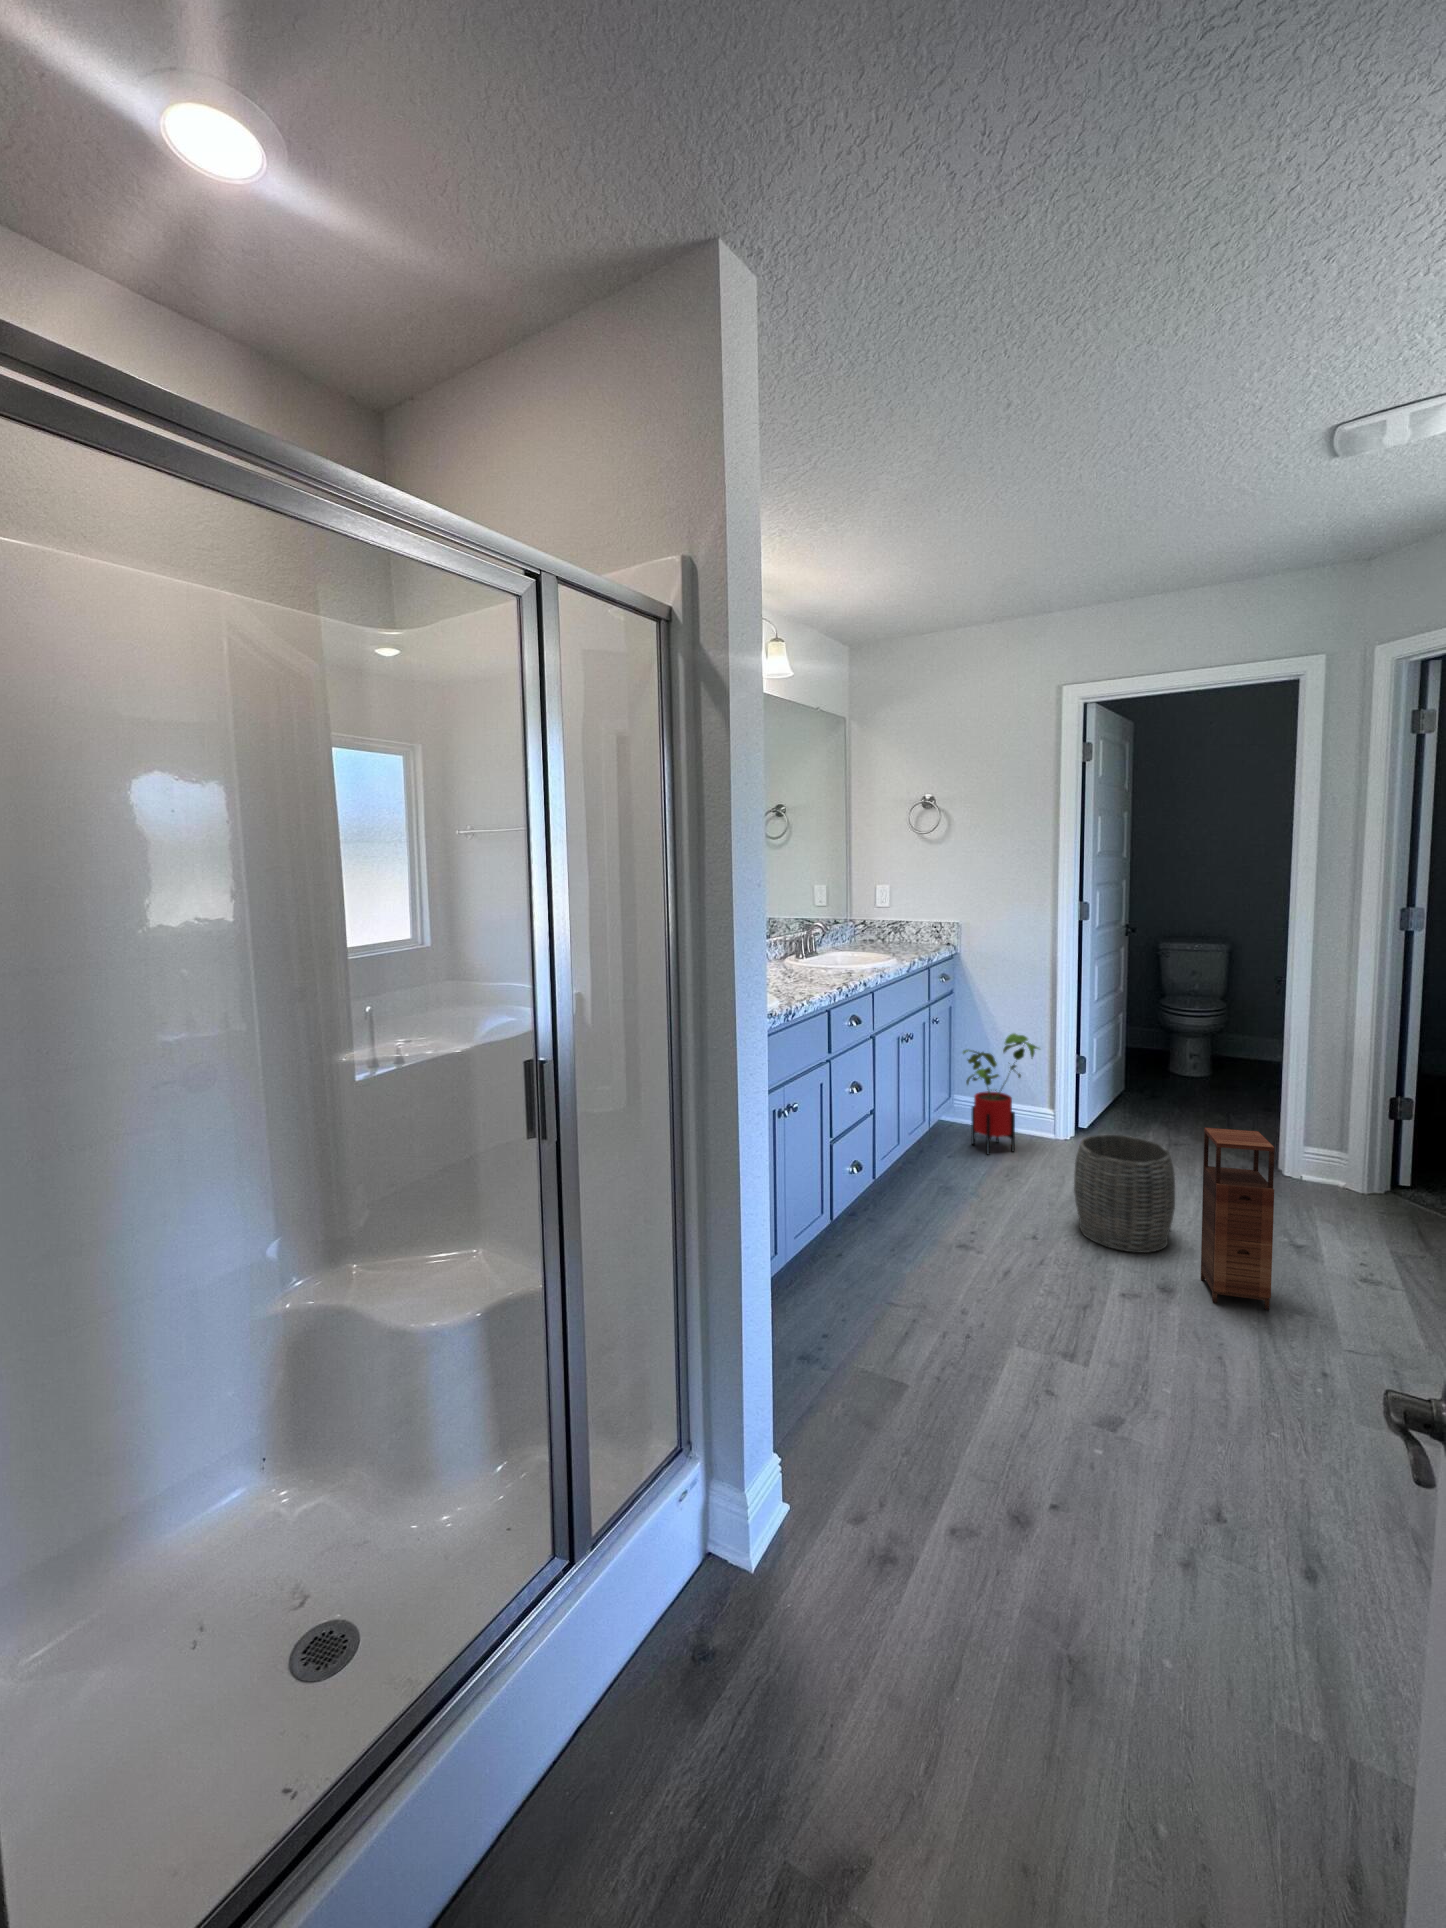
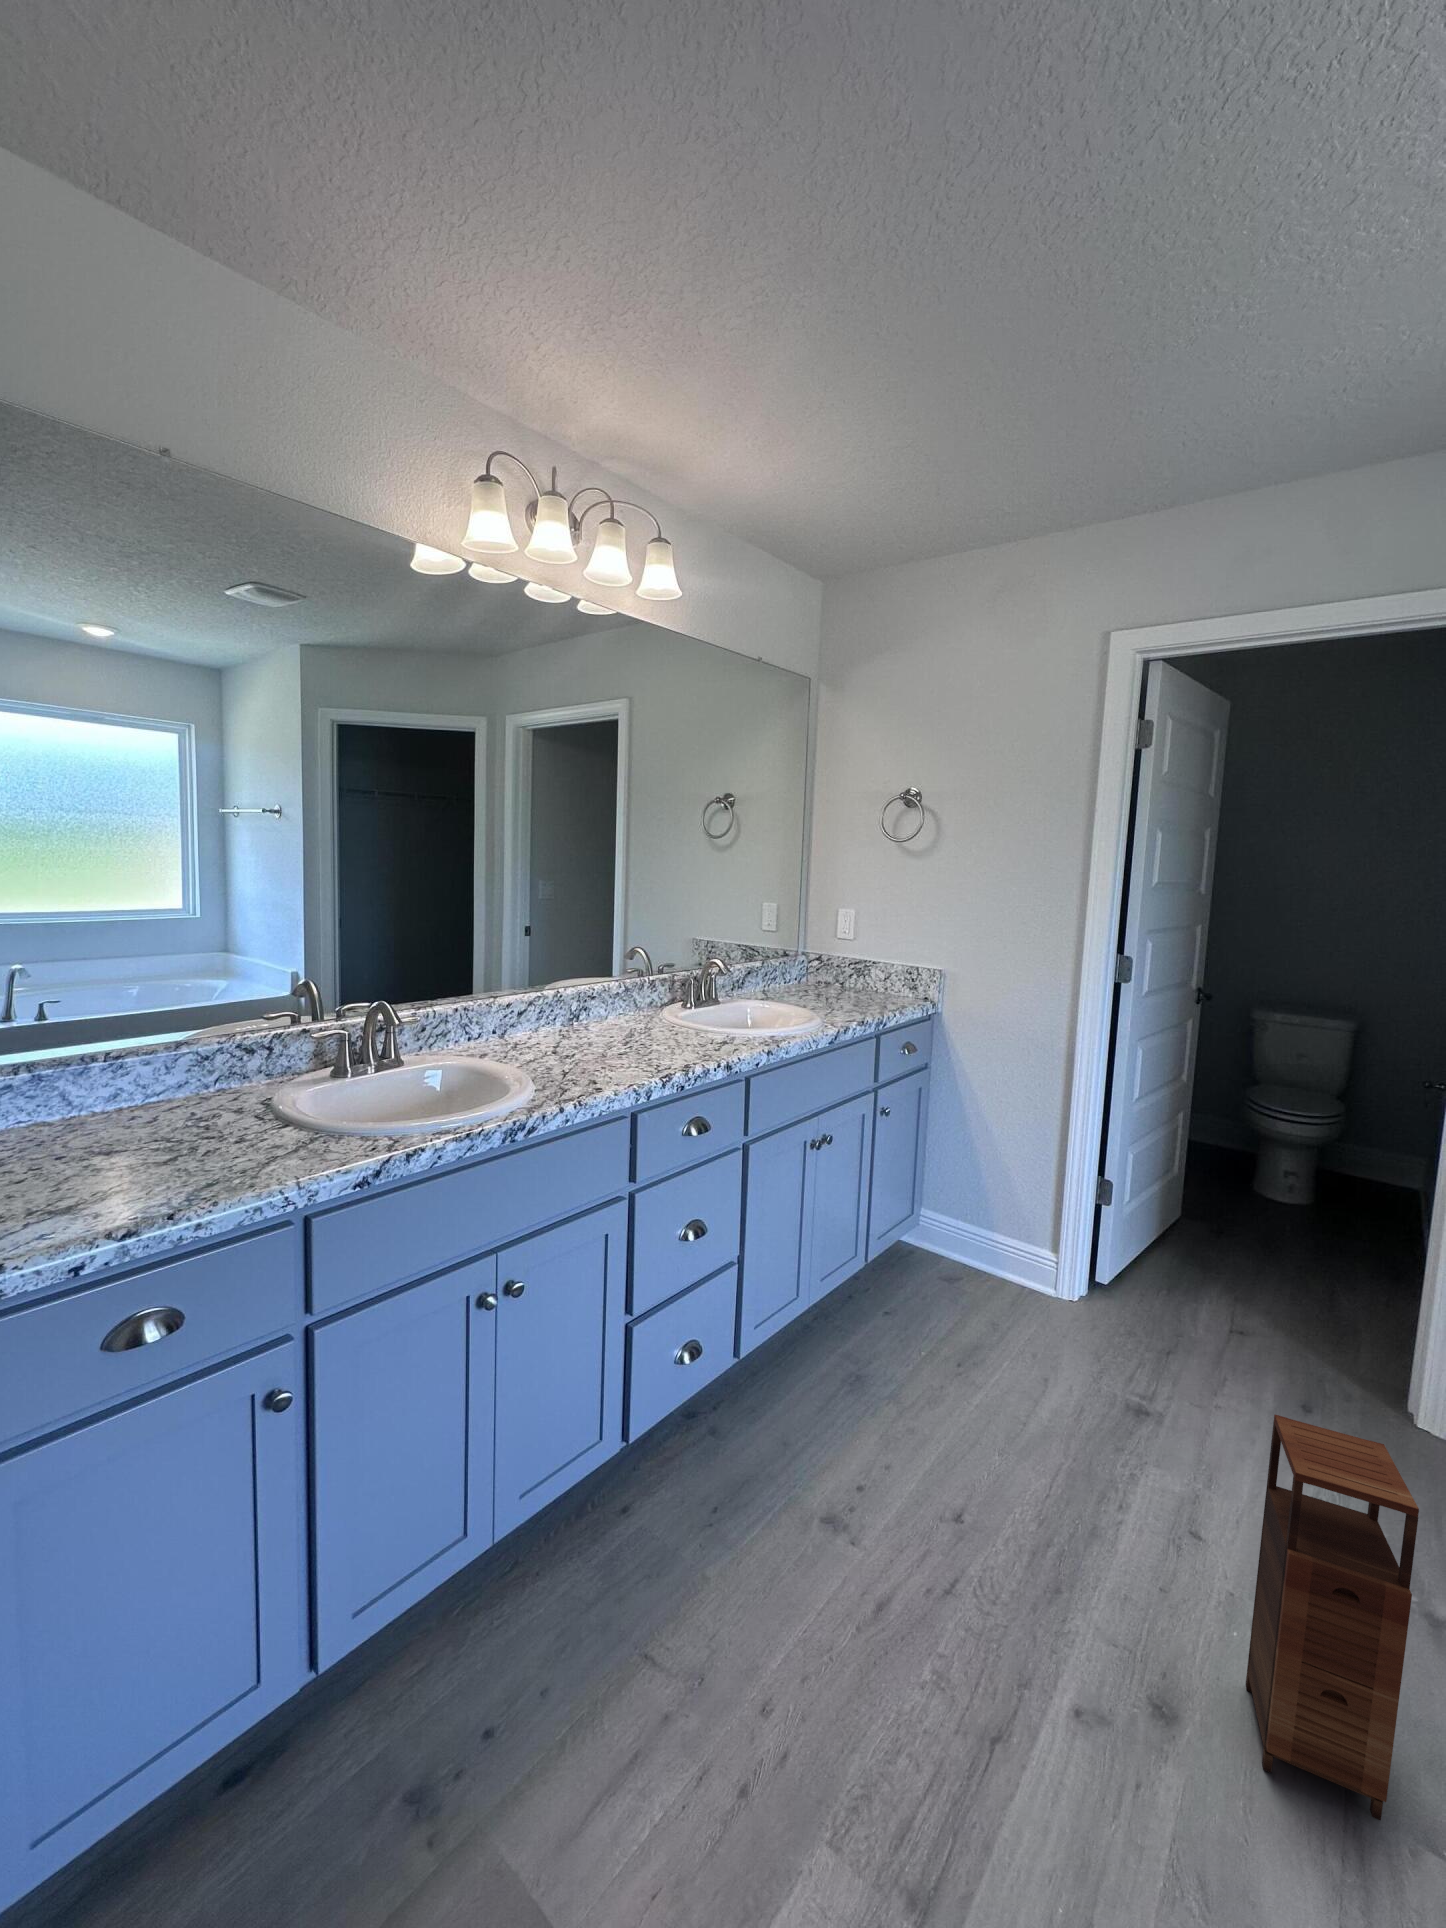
house plant: present [963,1034,1039,1154] -> none [924,1141,1041,1312]
woven basket: present [1074,1135,1175,1253] -> none [1043,1346,1217,1588]

